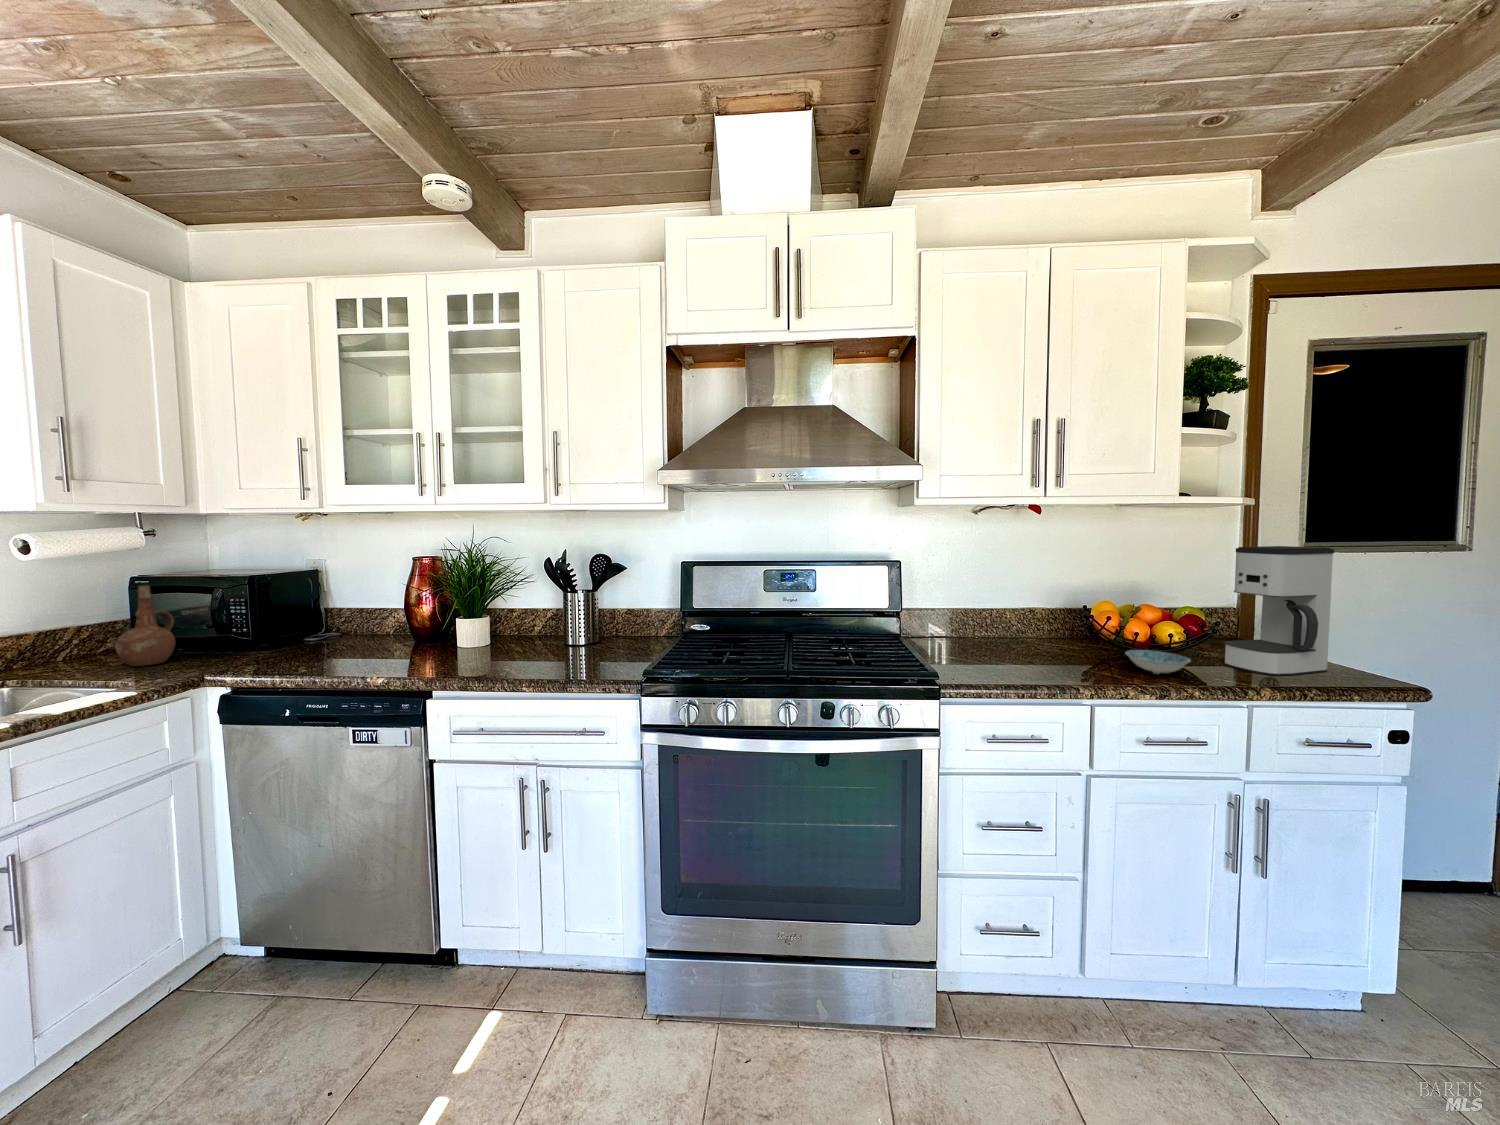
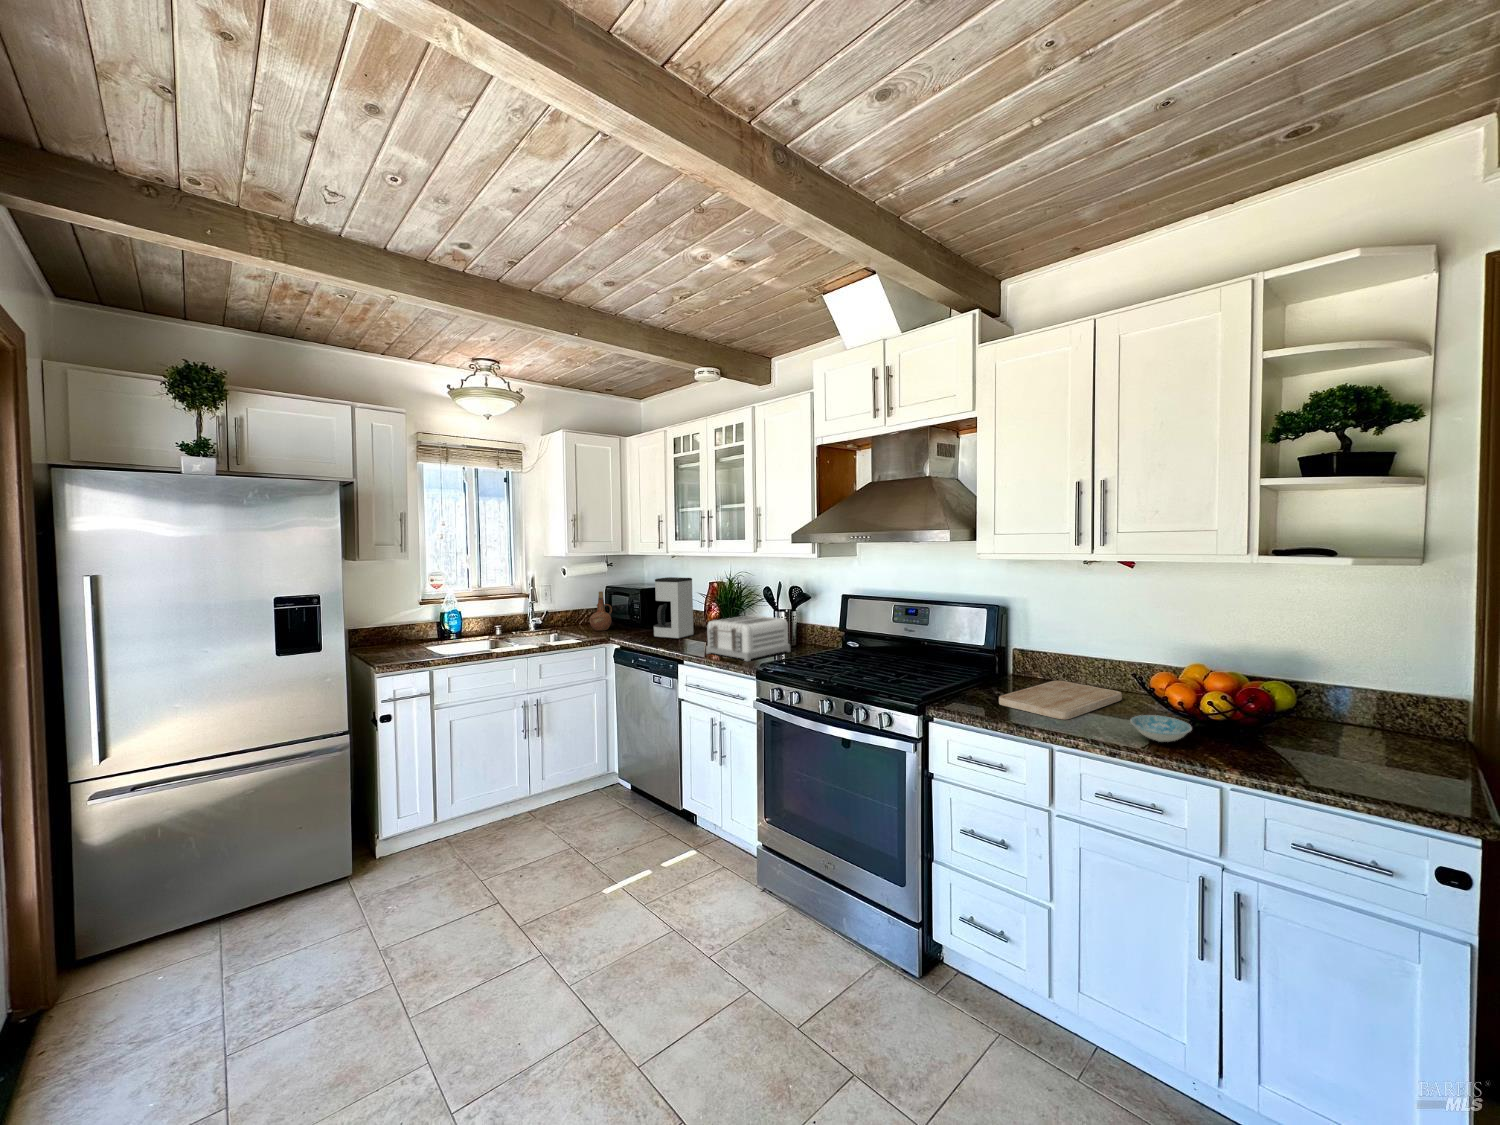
coffee maker: present [1224,546,1334,676] -> present [654,577,694,639]
toaster: none [476,602,604,672] -> present [706,615,790,661]
cutting board: none [959,636,1056,671] -> present [999,680,1122,720]

